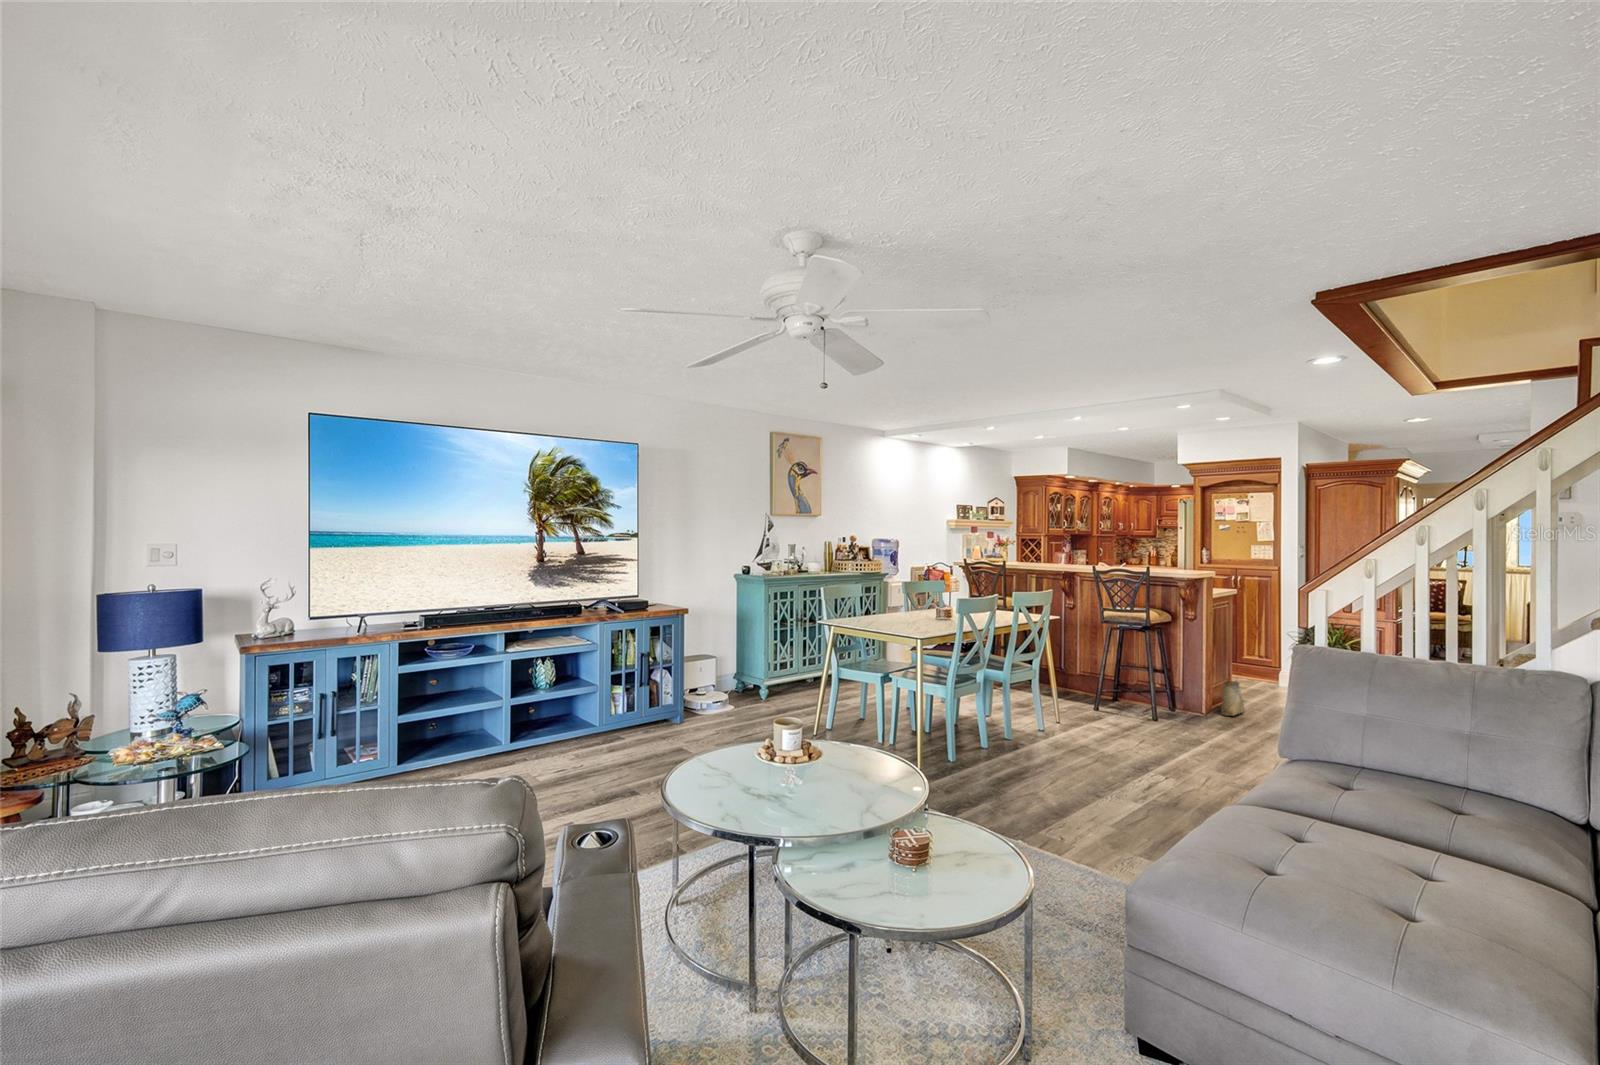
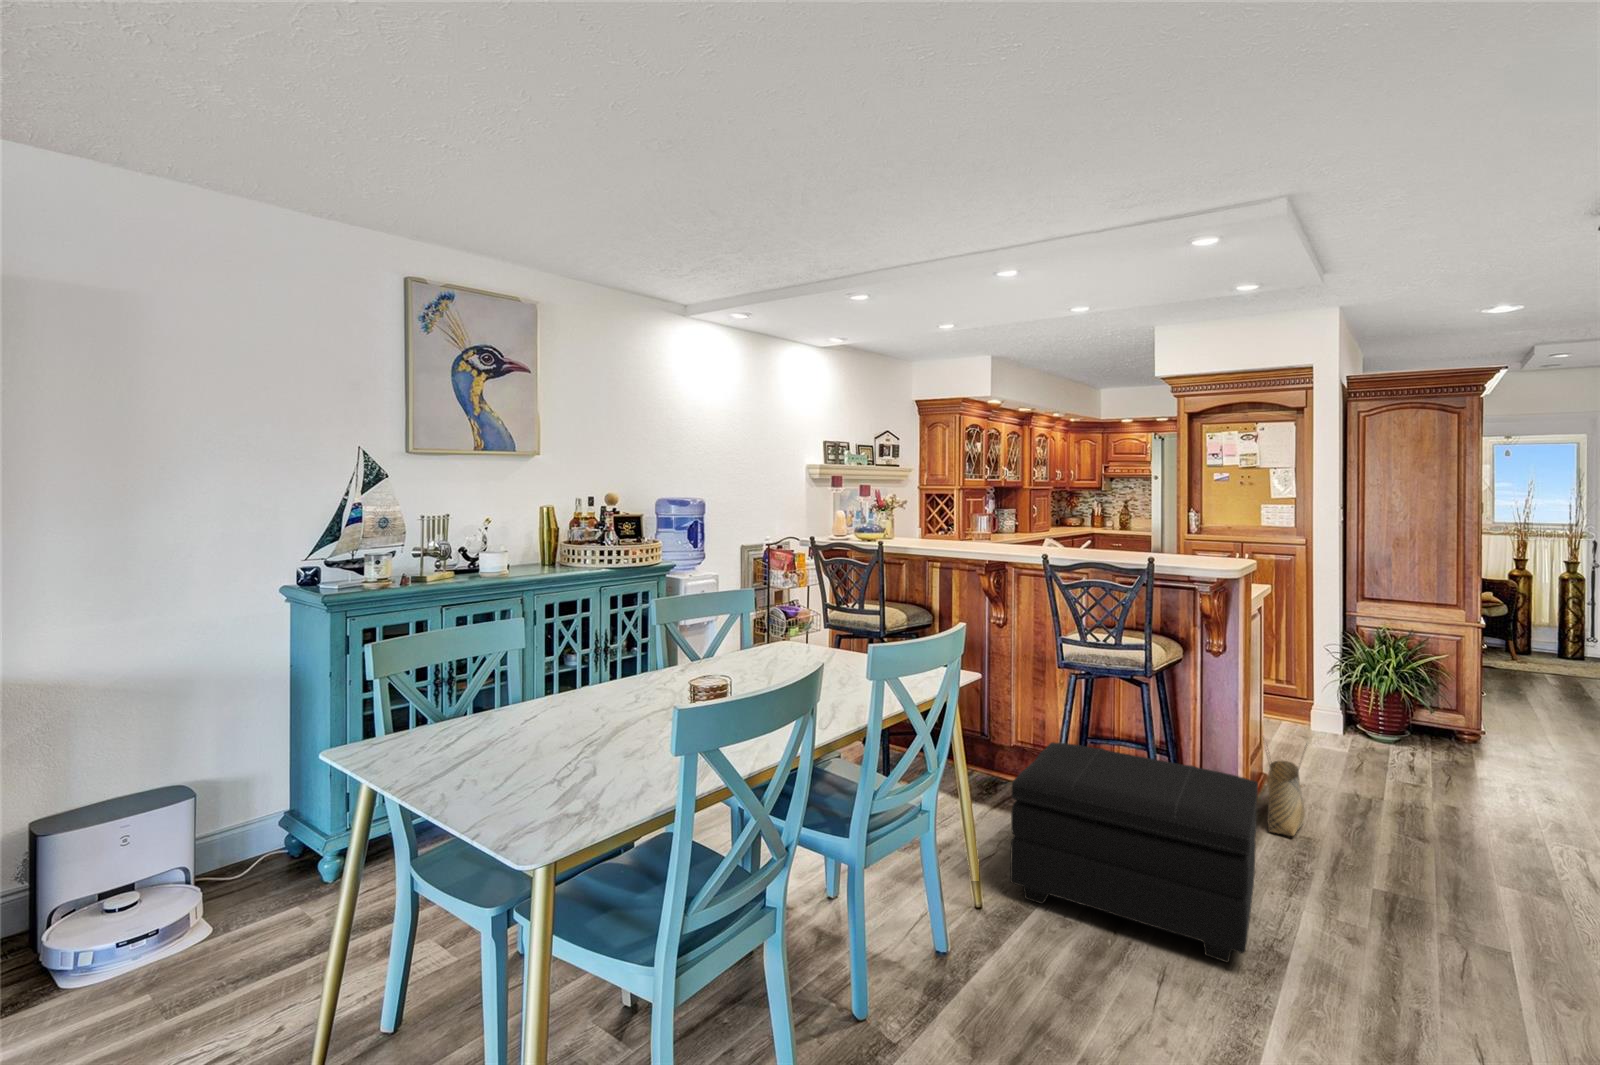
footstool: none [1076,660,1199,744] -> present [1010,742,1258,962]

